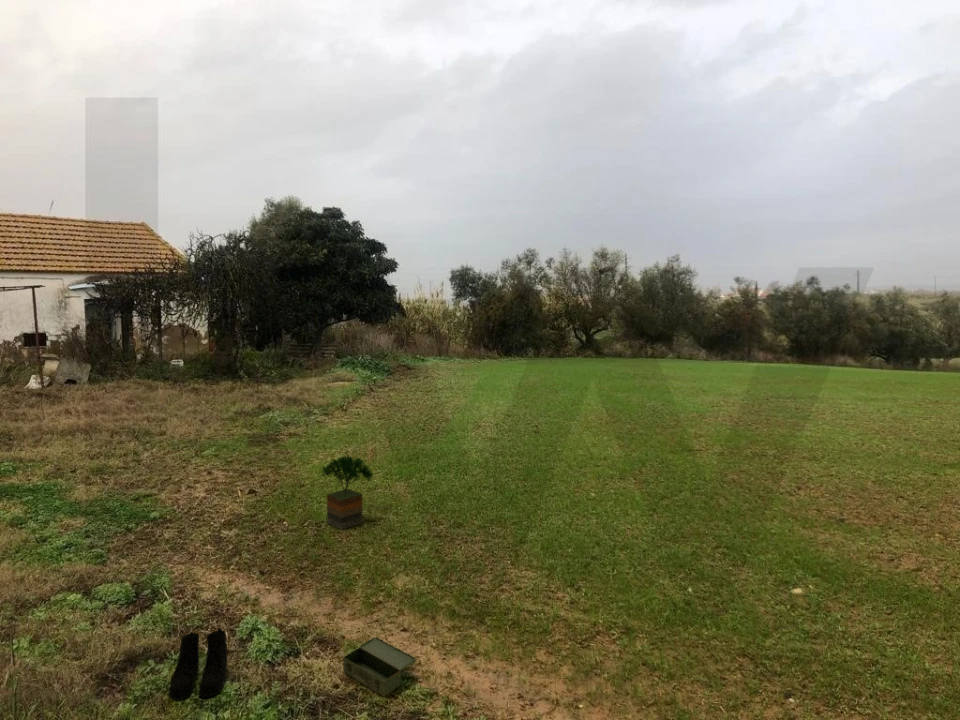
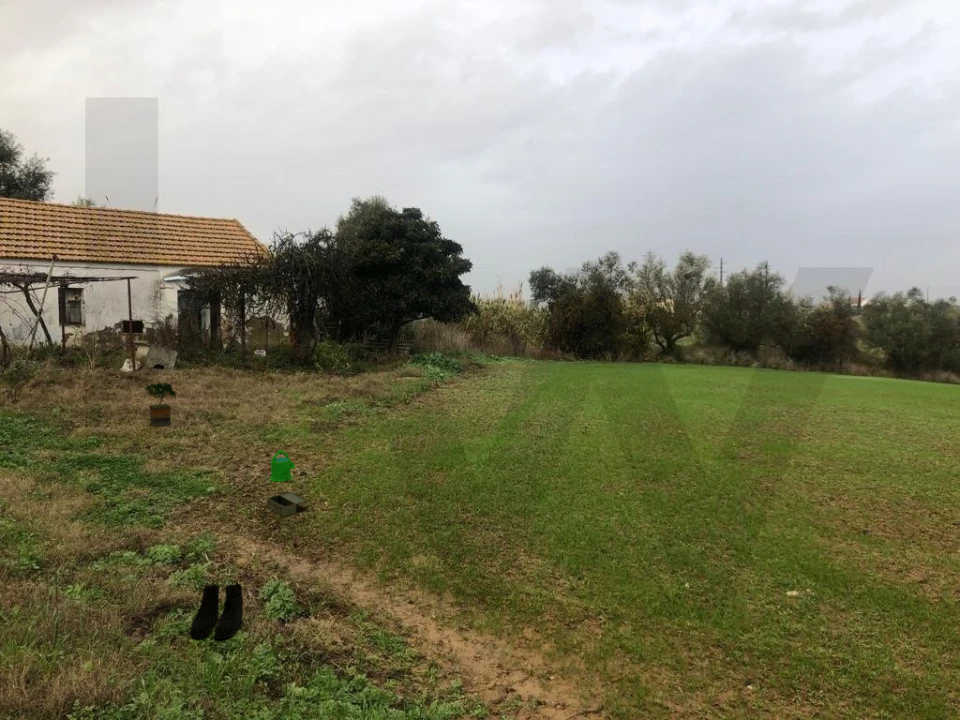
potted tree: present [322,456,373,530] -> present [145,383,176,426]
watering can: none [218,468,247,502] -> present [270,450,295,482]
toolbox: present [343,638,416,697] -> present [268,492,307,516]

